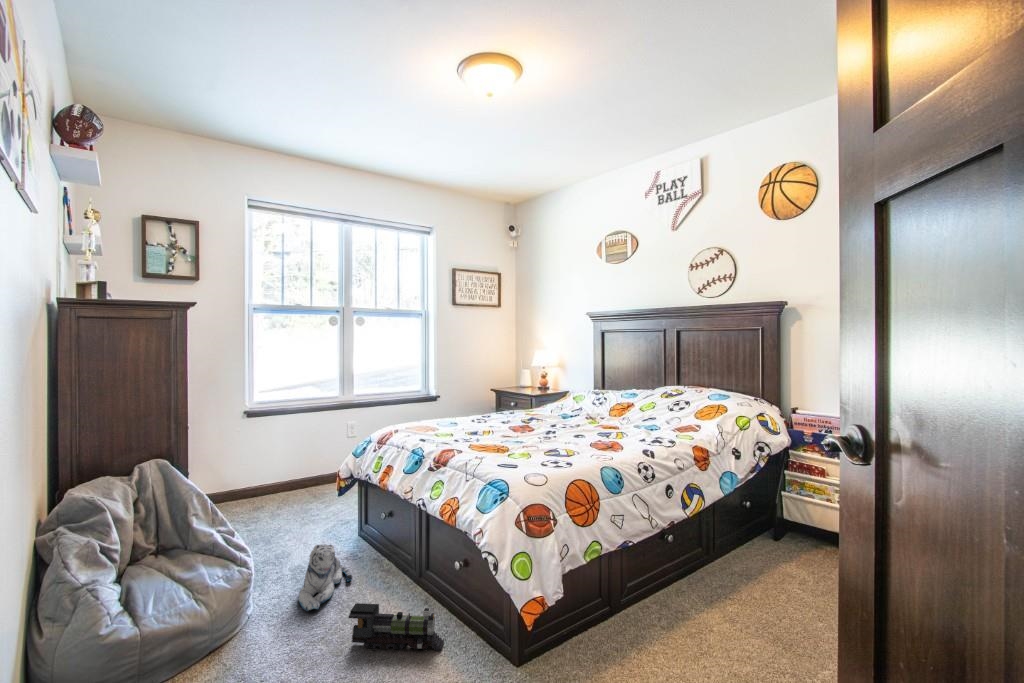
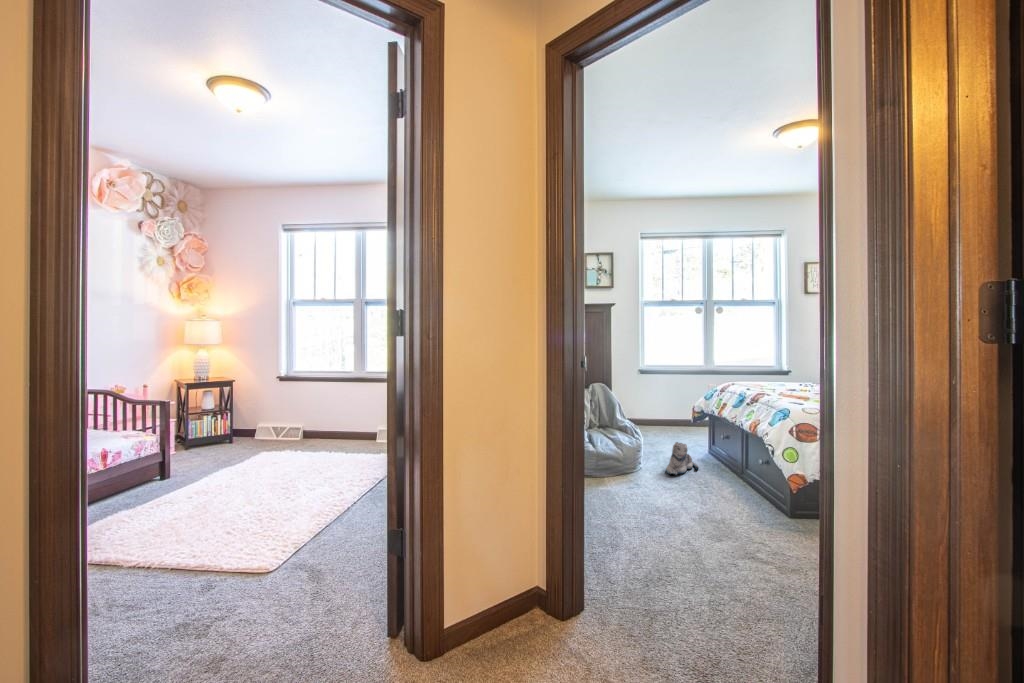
toy train: present [349,601,444,651] -> none [690,470,747,505]

